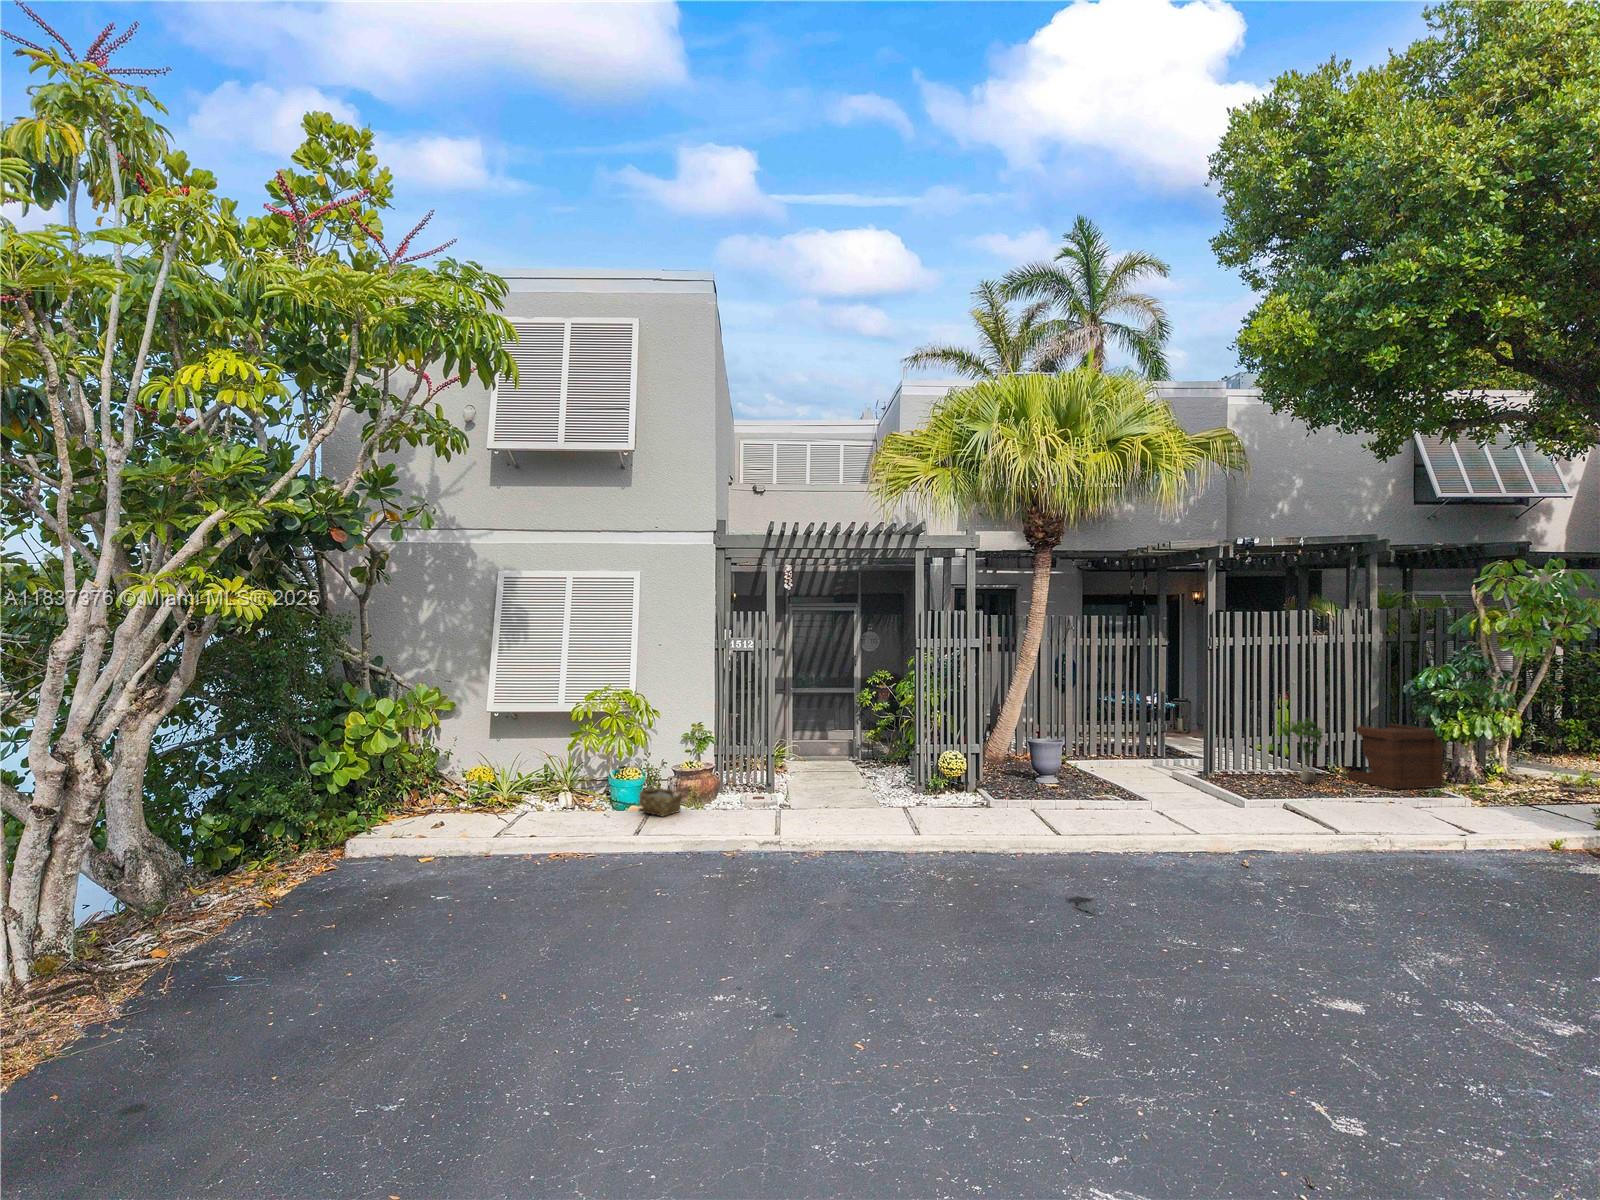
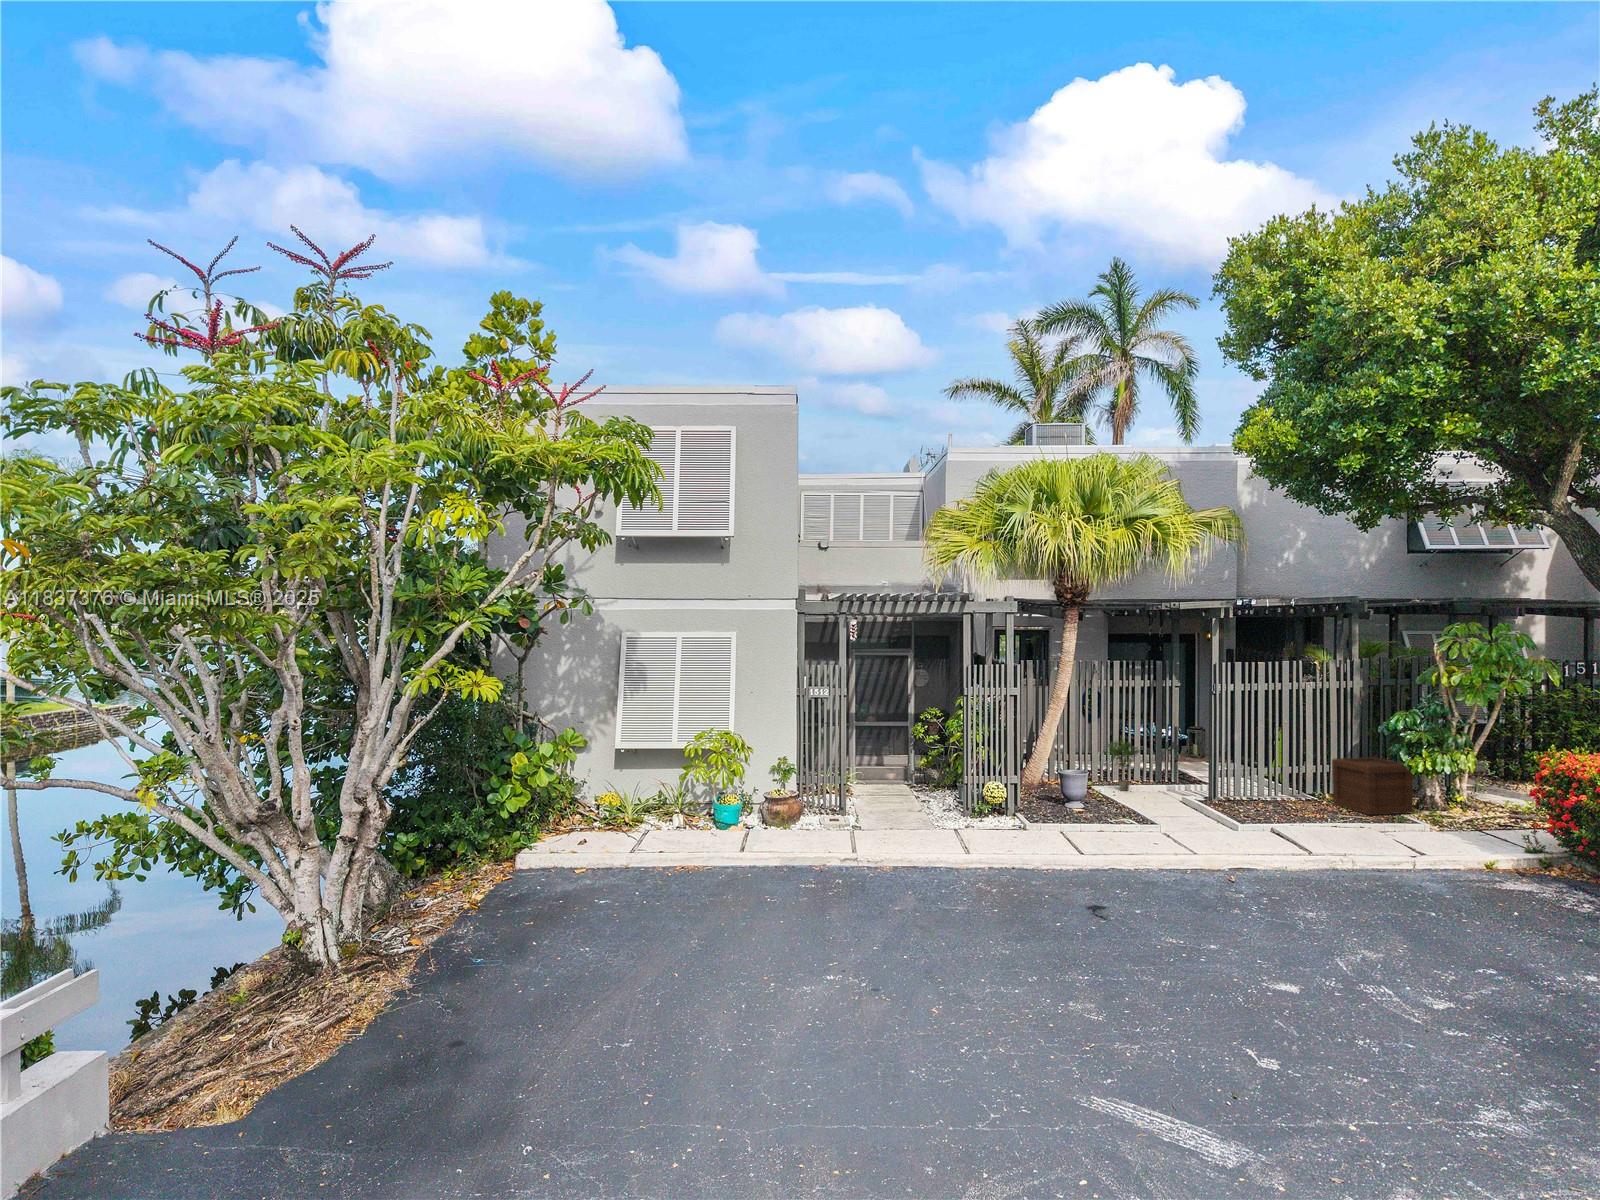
potted plant: present [1279,718,1323,784] -> present [1103,739,1139,791]
woven basket: present [639,781,683,817] -> none [738,806,774,836]

